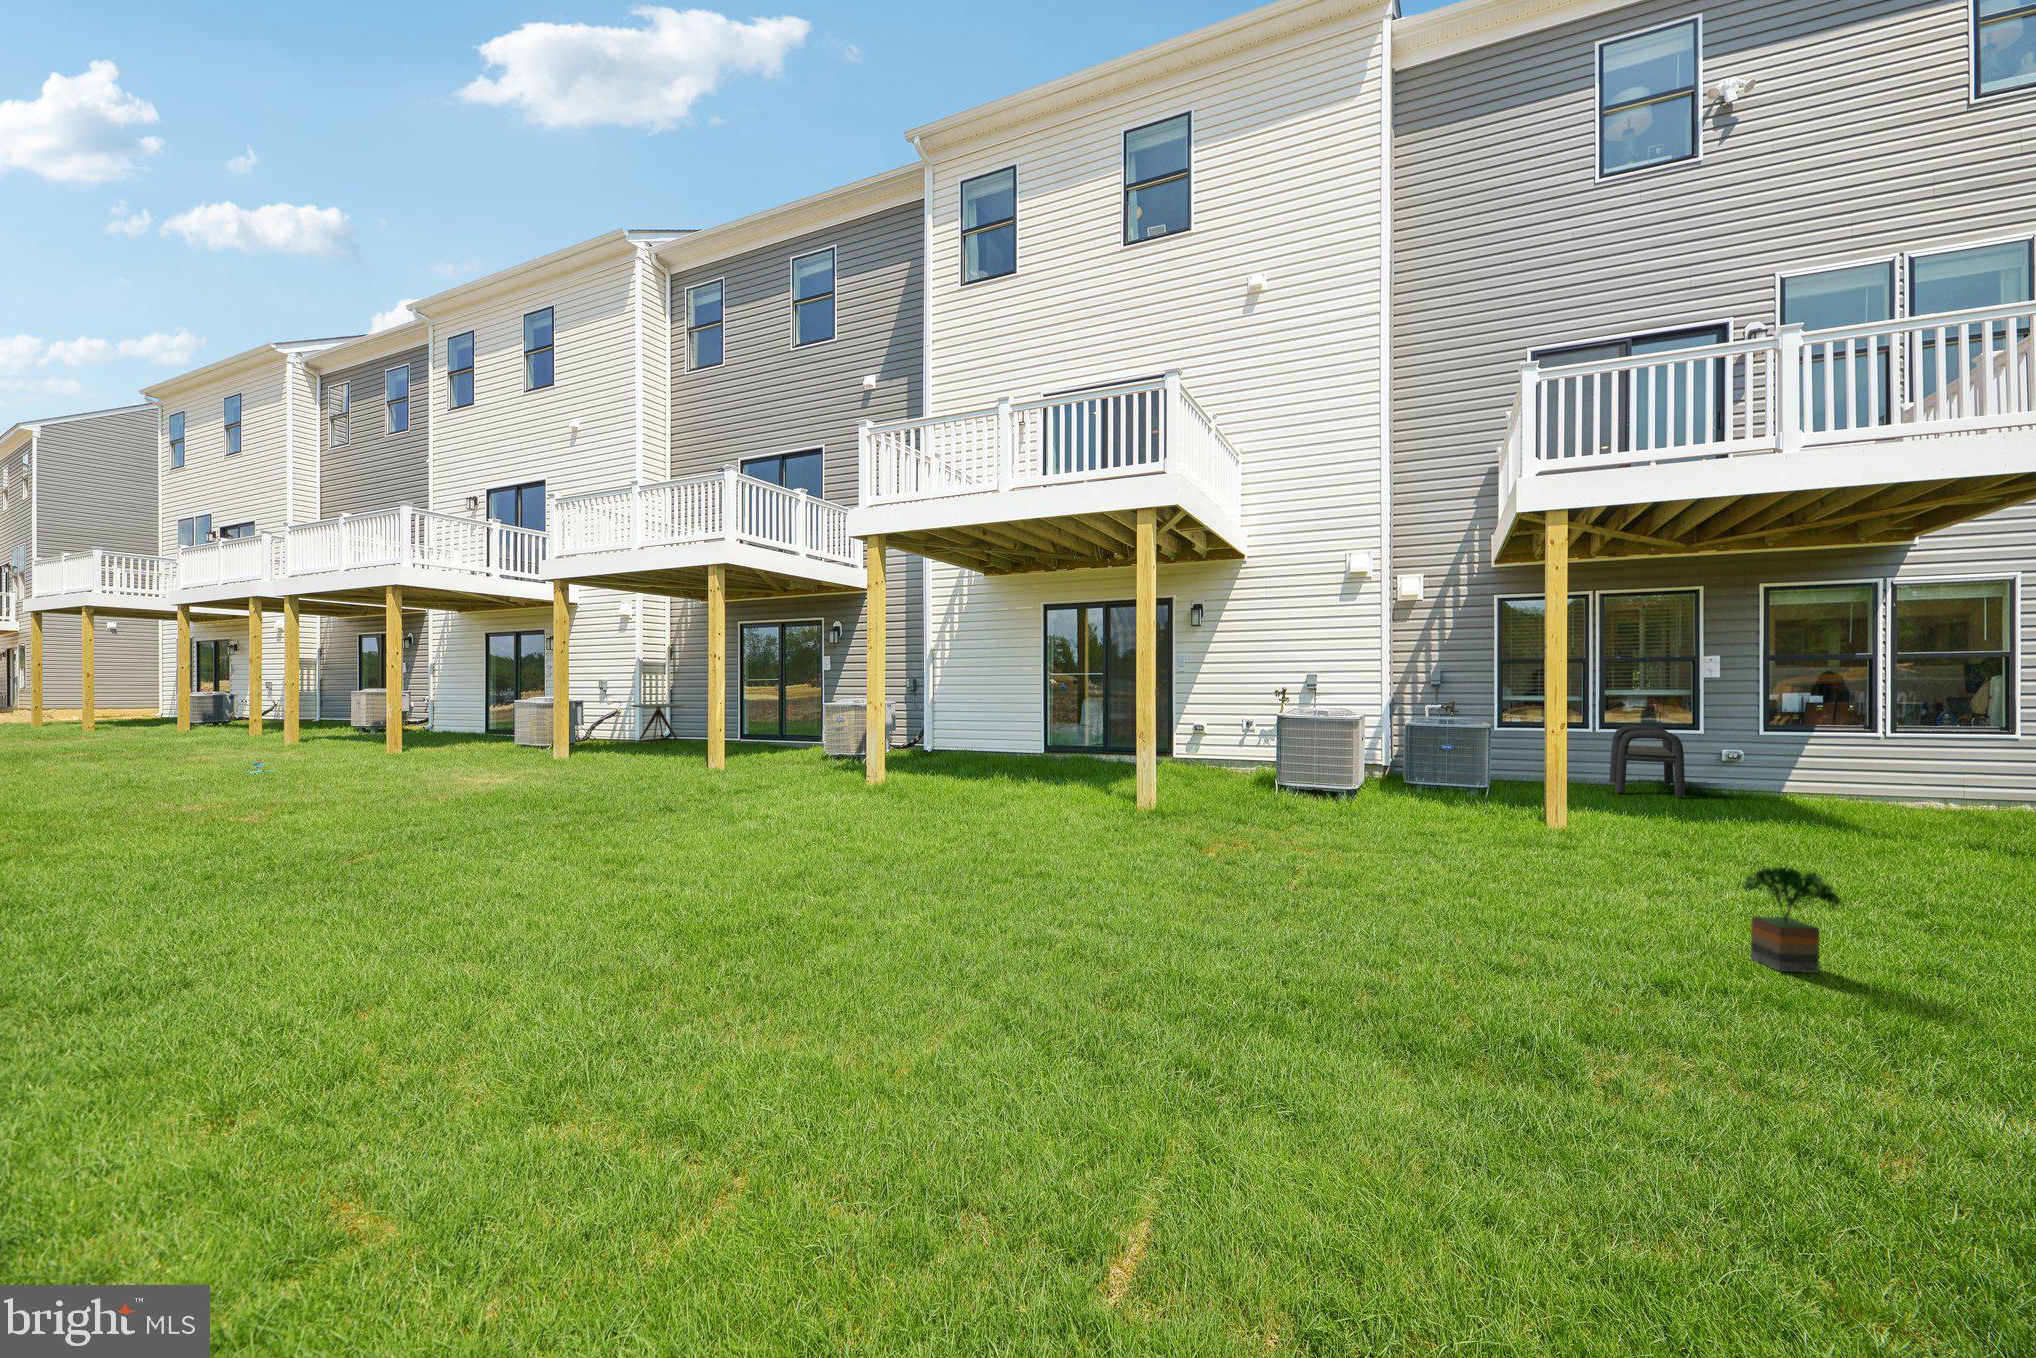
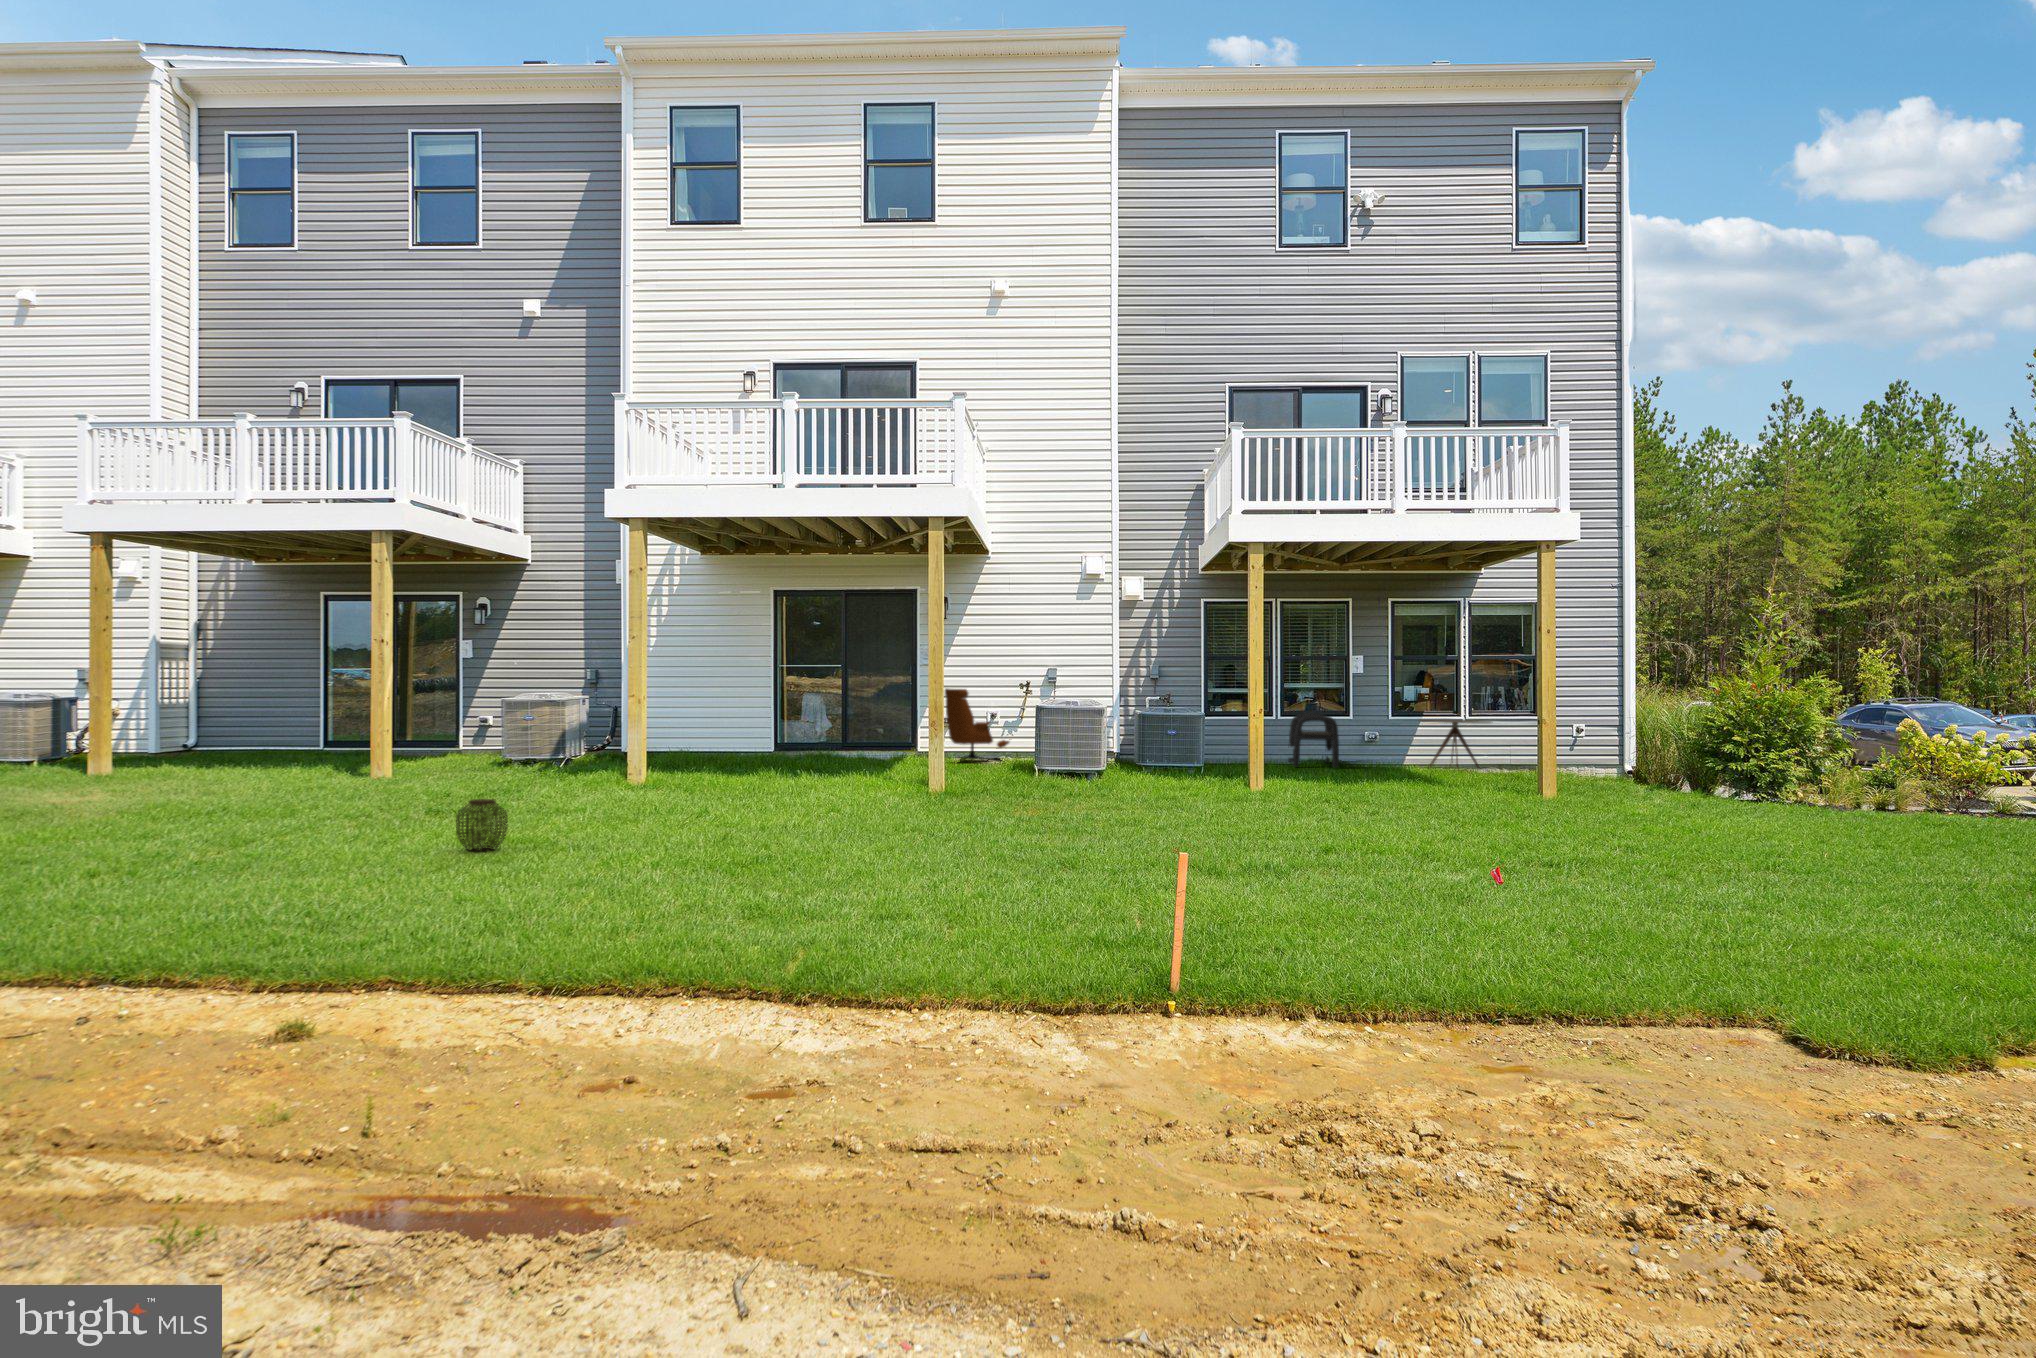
lounge chair: none [1190,697,1276,774] -> present [945,688,1010,761]
round table: present [631,704,685,741] -> present [1421,719,1491,768]
woven basket: none [372,862,444,931] -> present [456,799,508,851]
potted tree: present [1744,867,1843,973] -> none [1359,768,1404,826]

